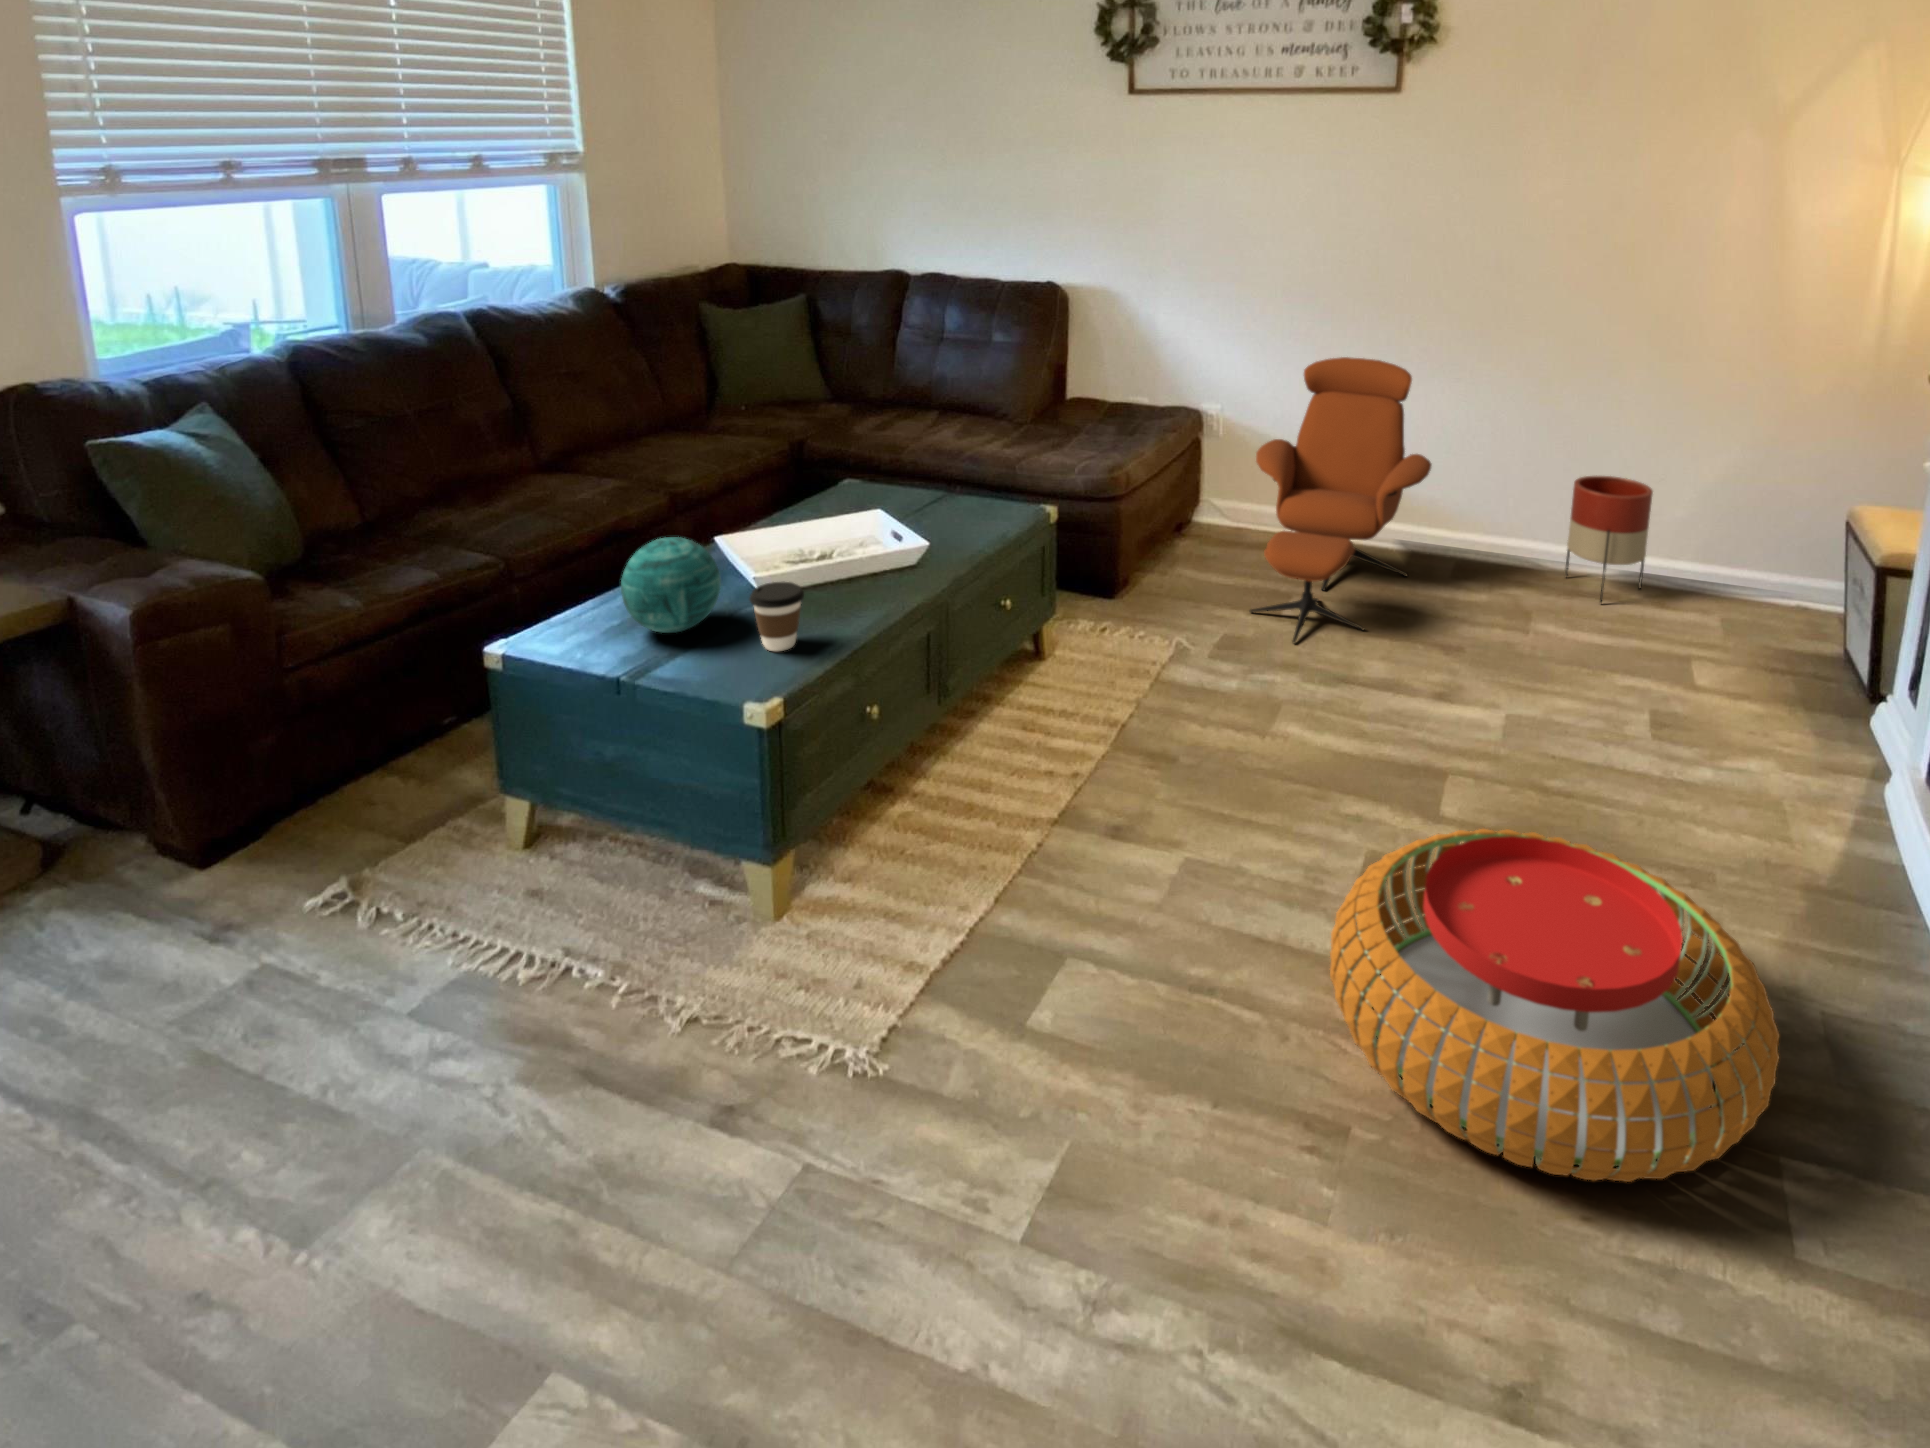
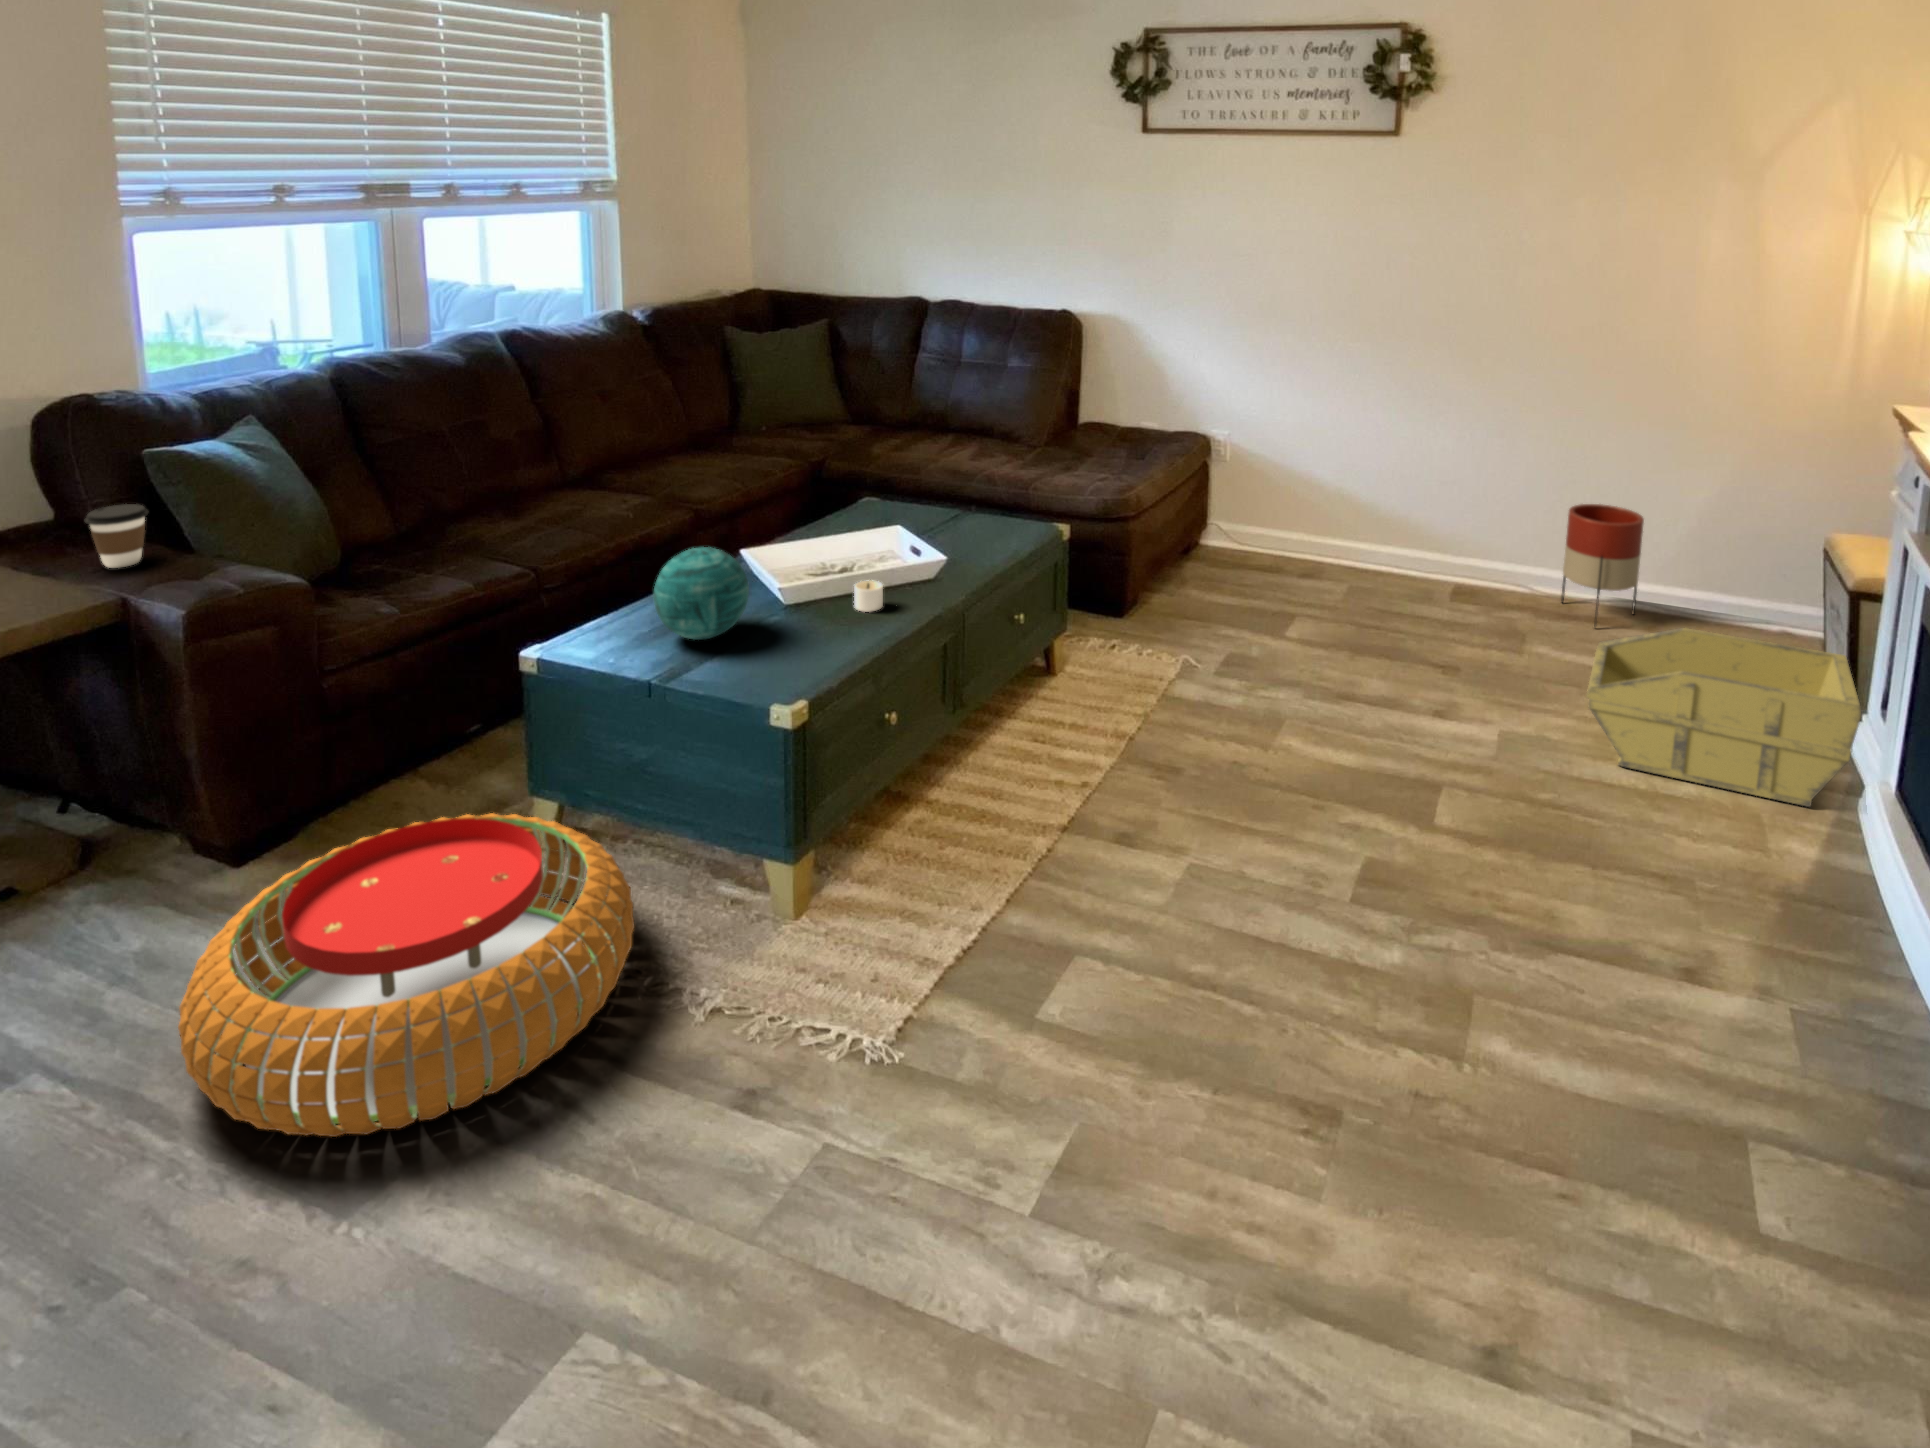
lounge chair: present [1250,357,1431,644] -> none [1255,387,1433,663]
candle: none [831,568,877,601] -> present [854,580,883,612]
coffee cup: present [750,582,804,651] -> present [85,504,148,568]
storage bin: none [1596,606,1889,792] -> present [1587,628,1861,807]
pouf: present [1330,829,1780,1182] -> present [178,813,634,1137]

